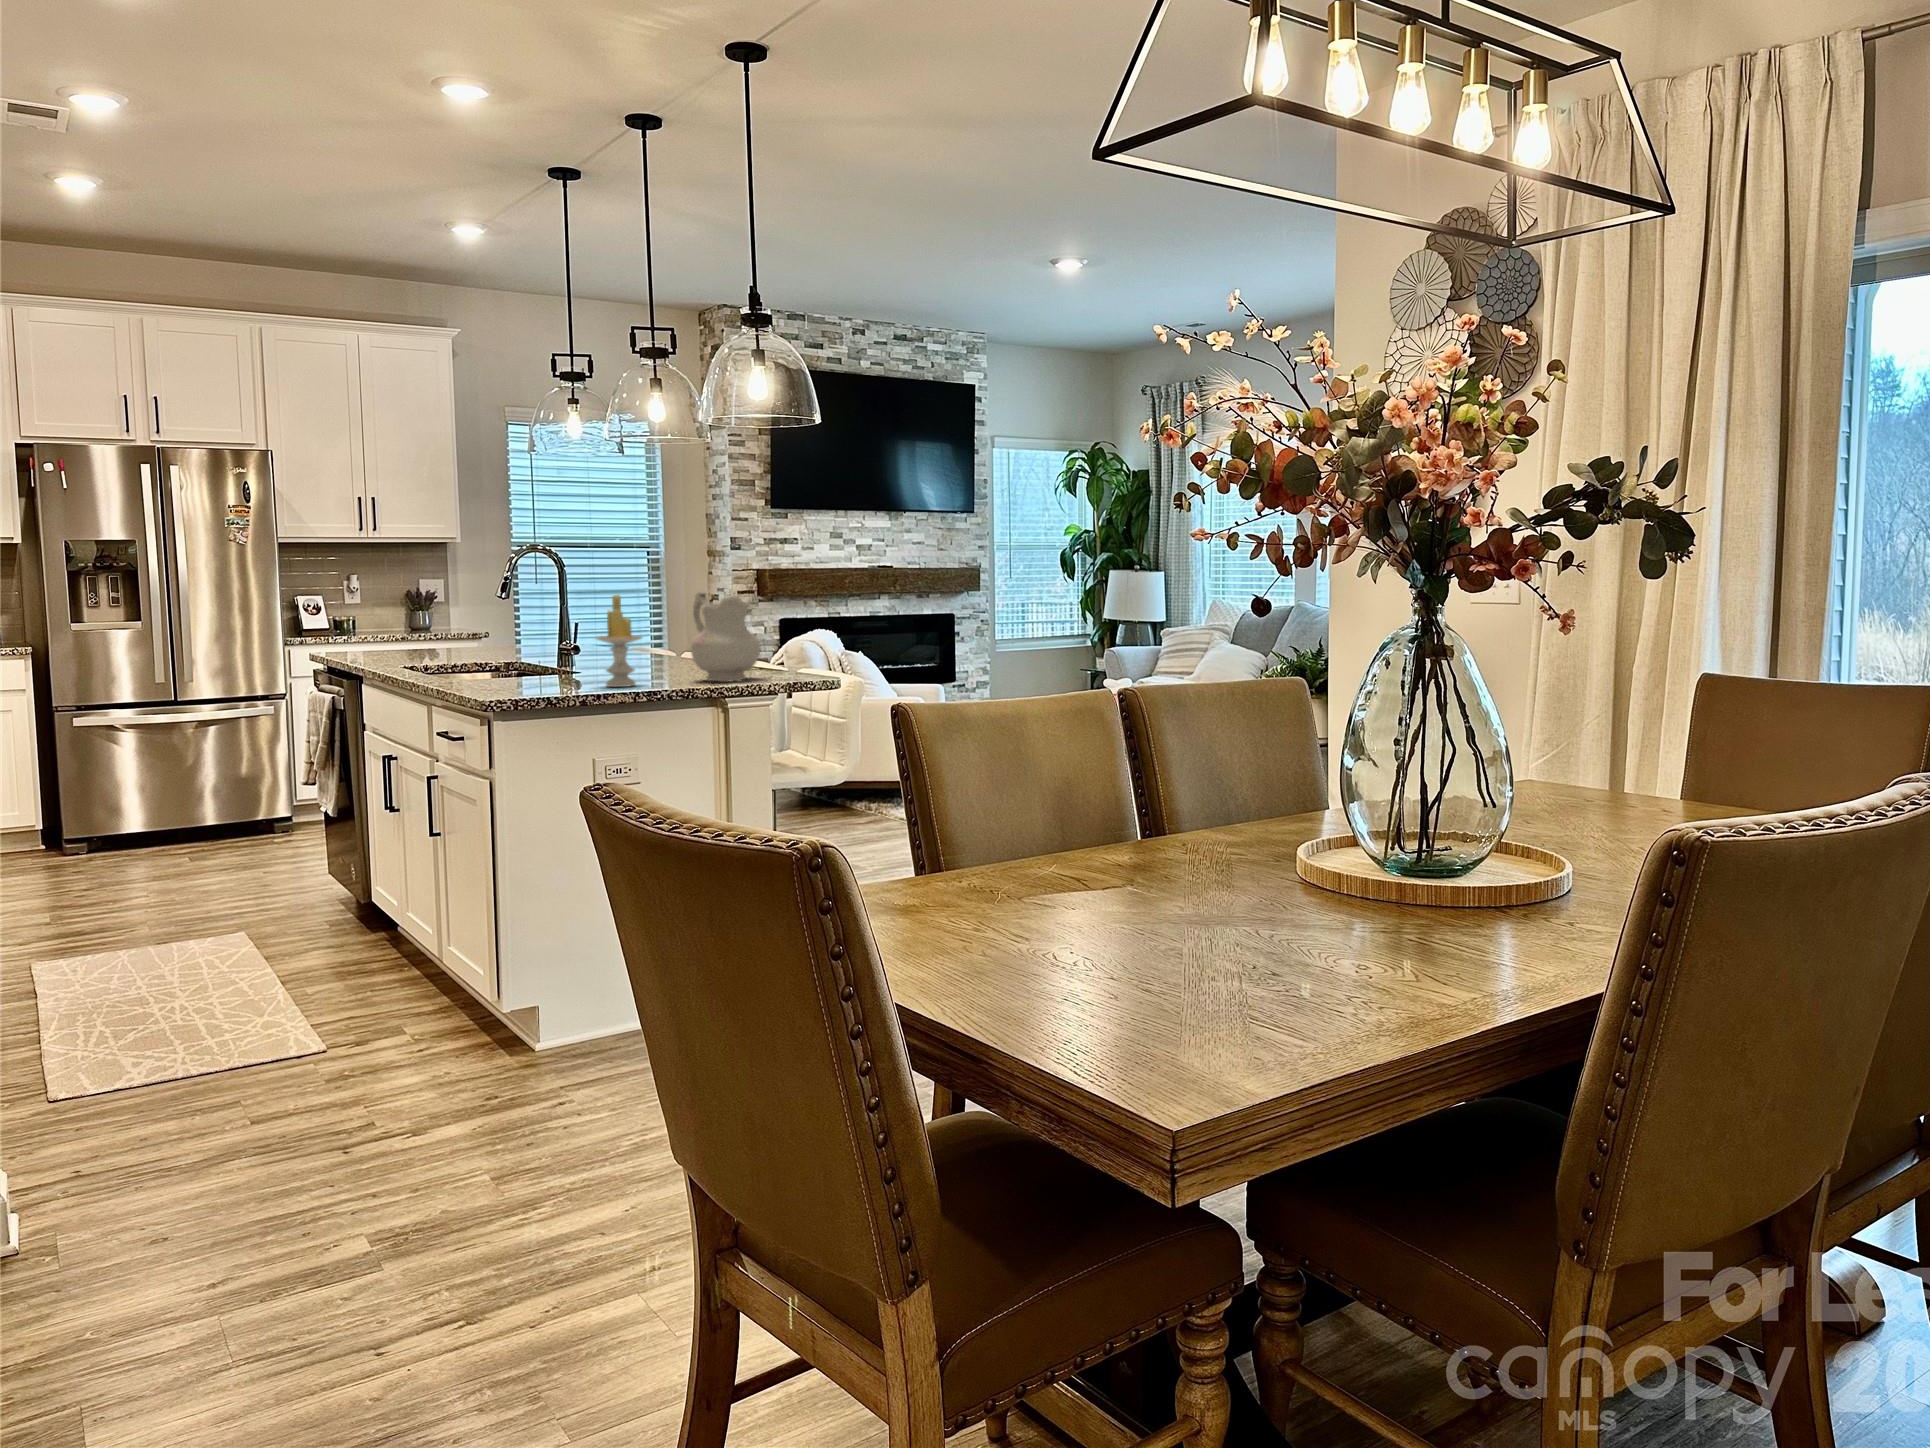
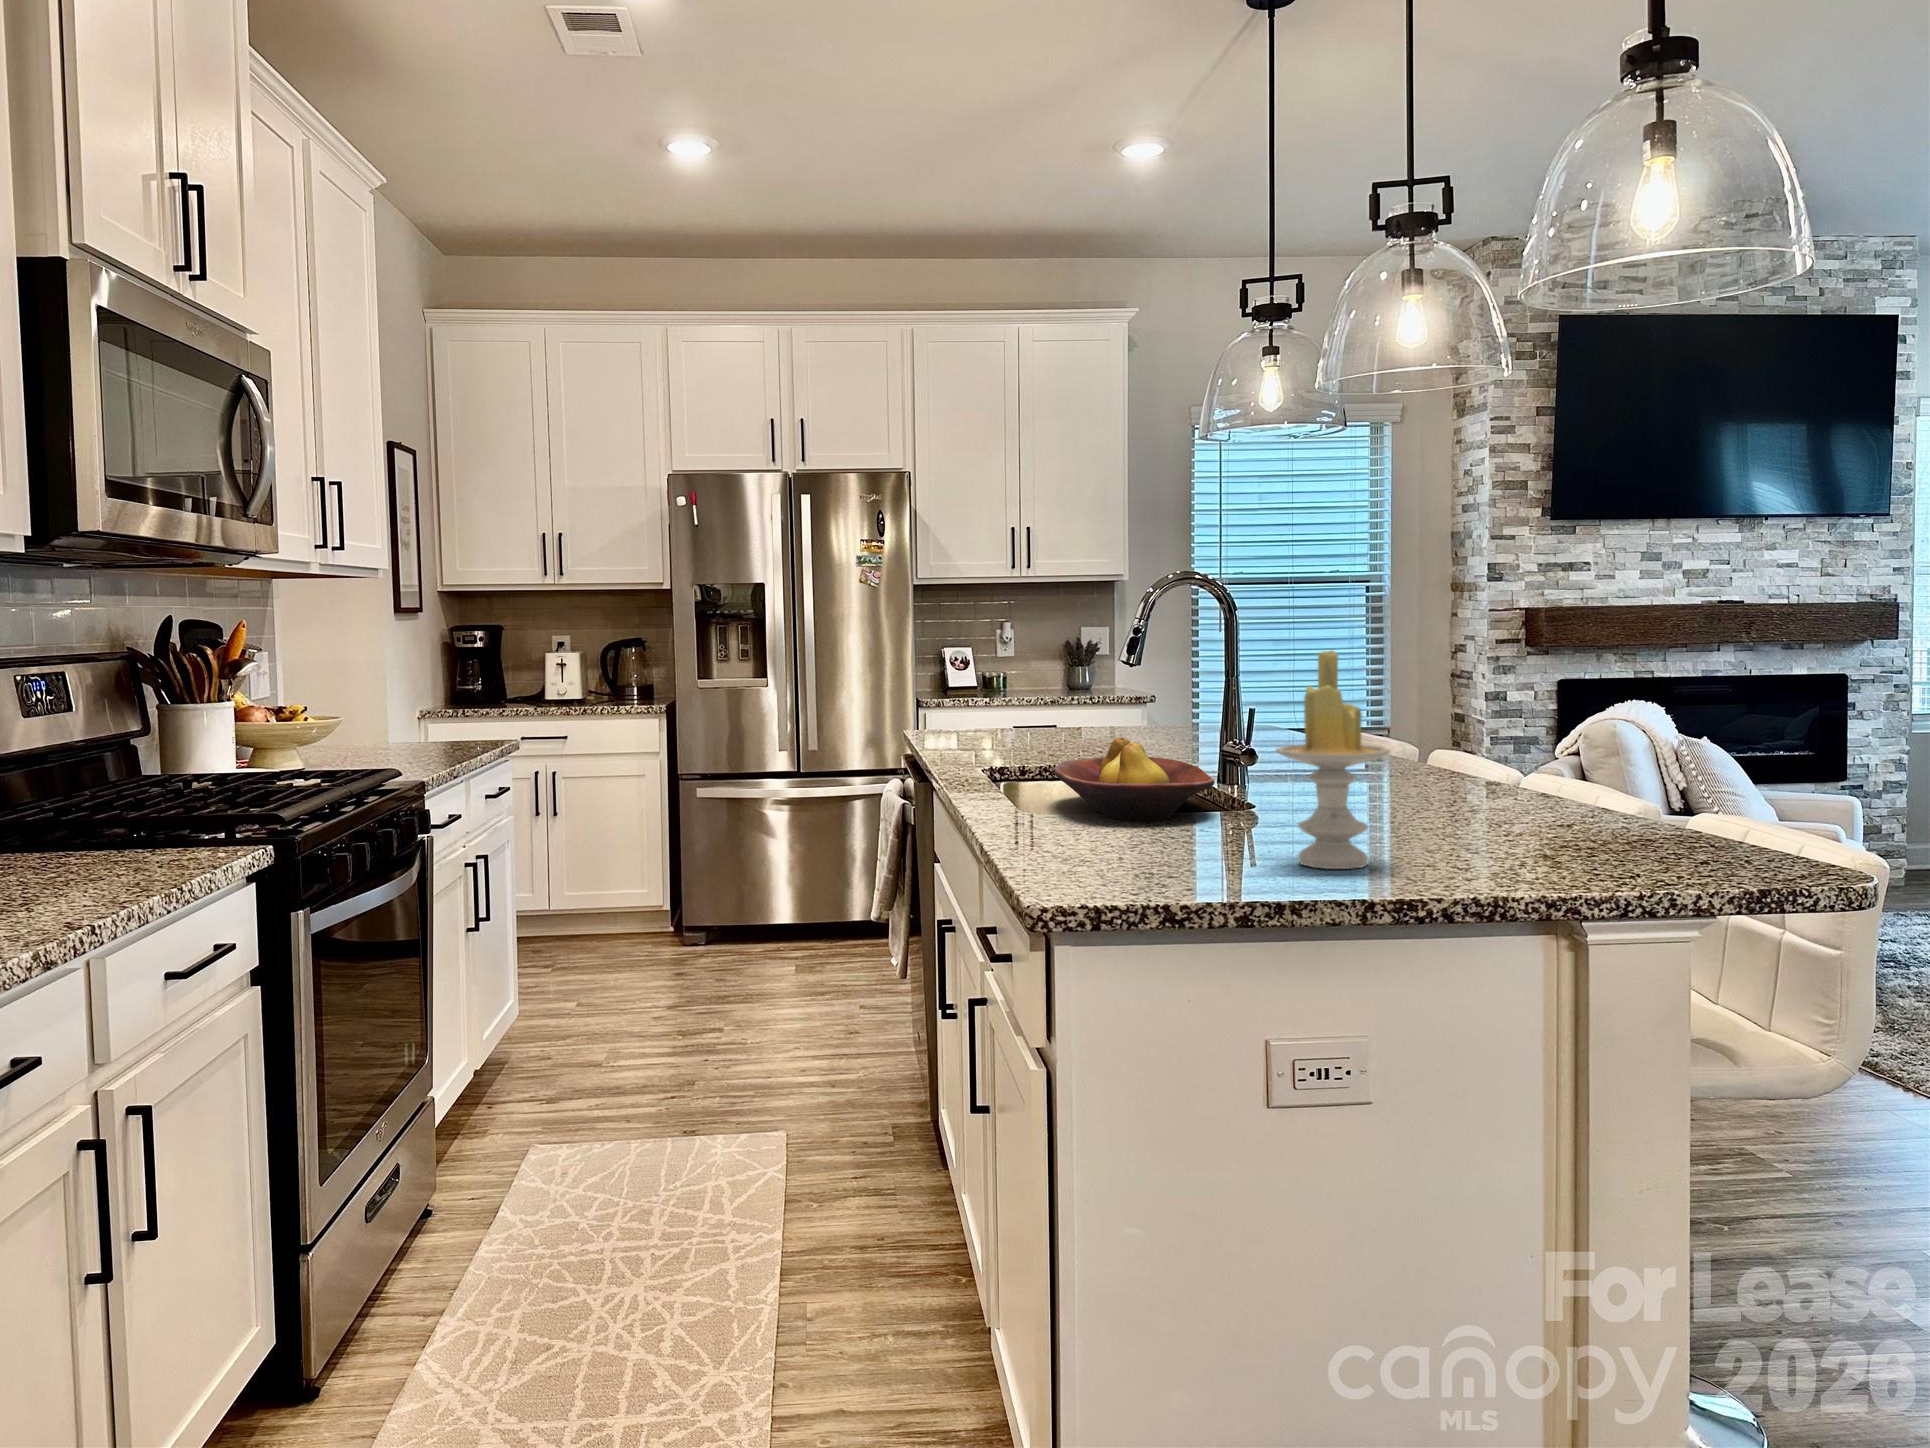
ceramic pitcher: present [691,593,760,682] -> none [1506,644,1699,875]
fruit bowl: none [471,642,562,682] -> present [1054,737,1215,821]

